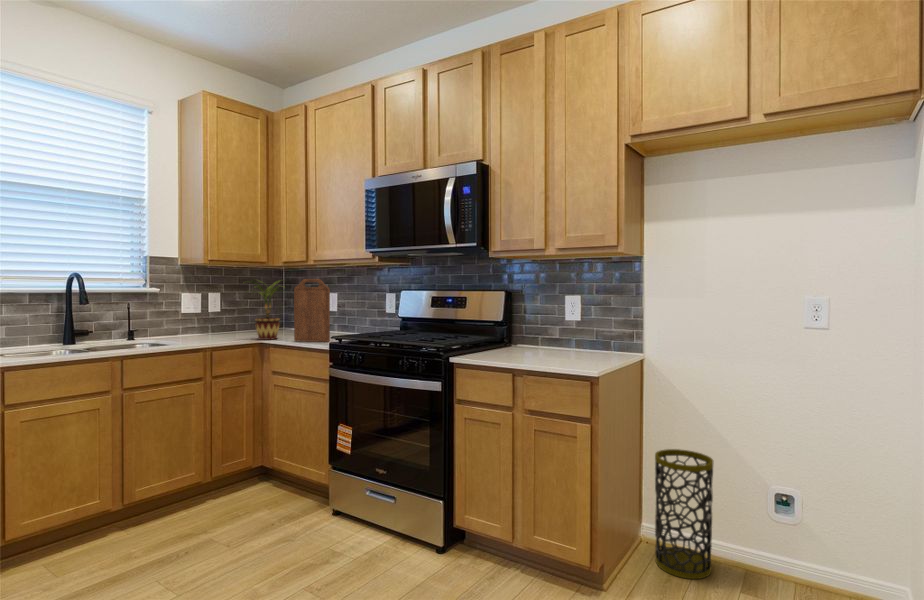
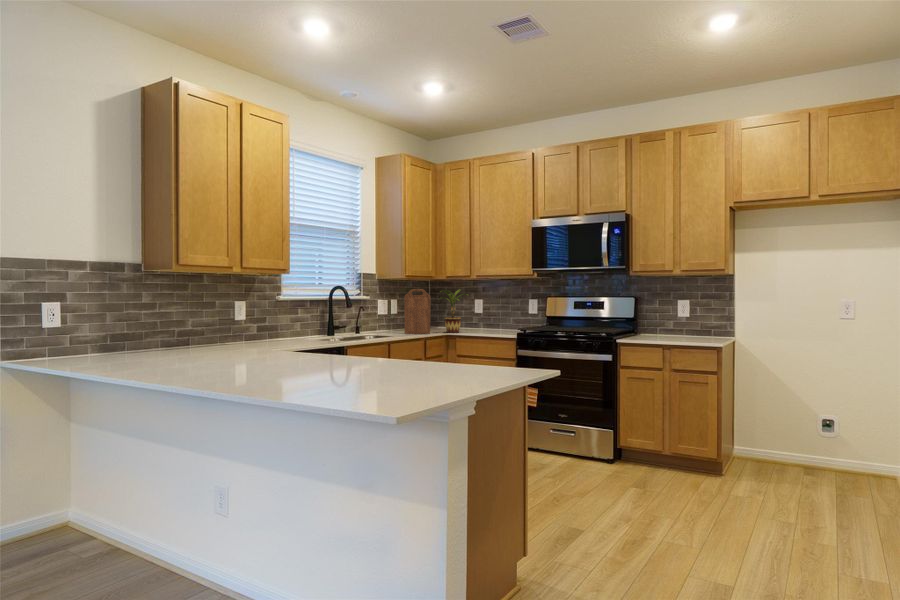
cutting board: present [294,279,330,342] -> present [404,289,430,334]
trash can: present [655,449,713,579] -> none [748,396,786,471]

